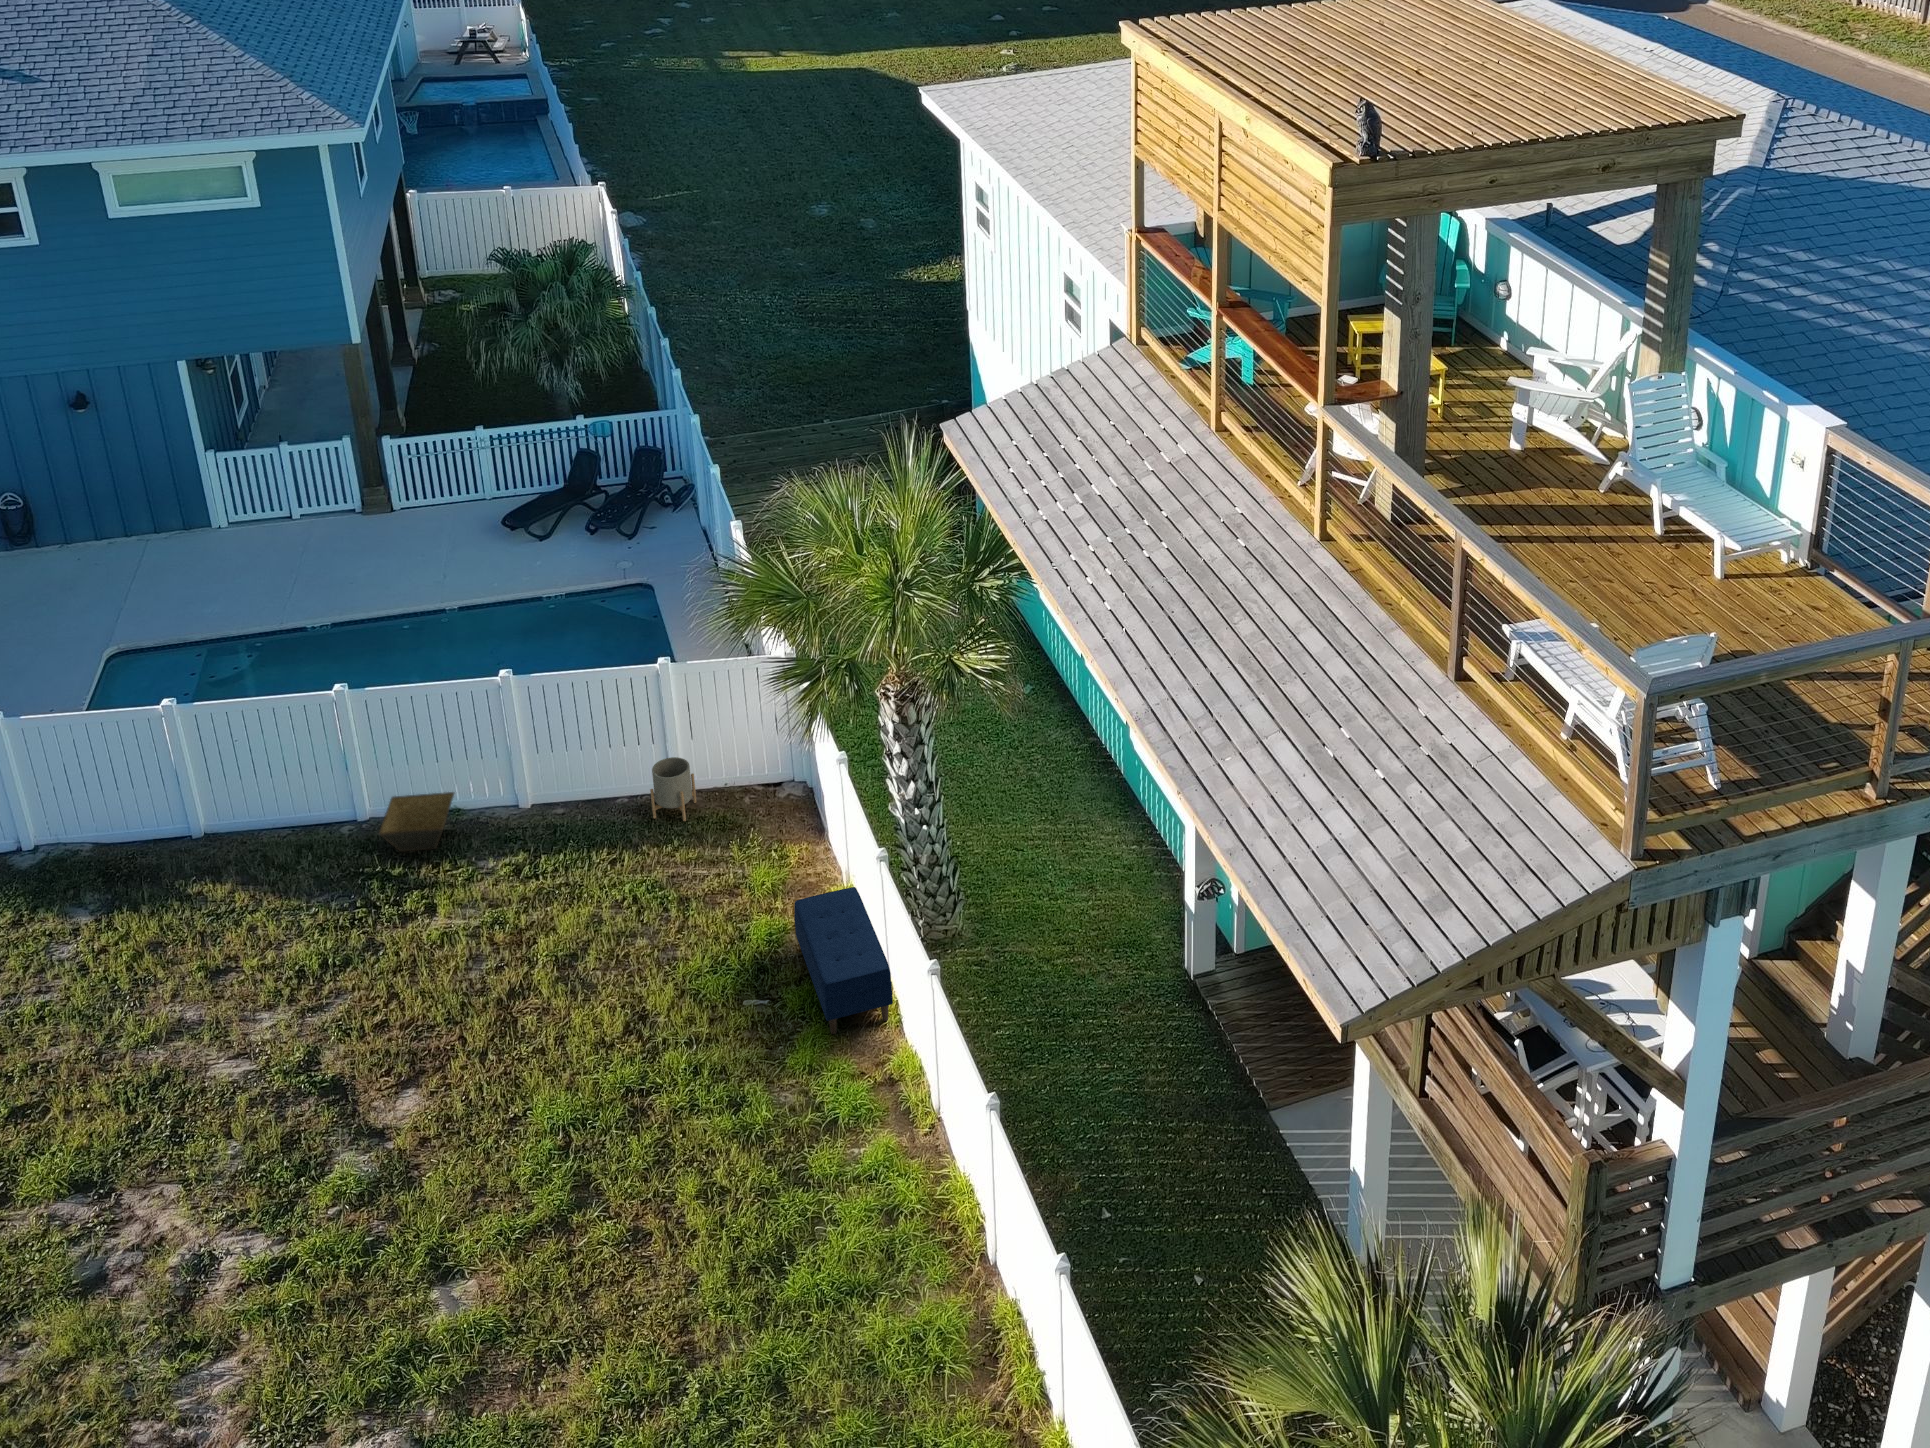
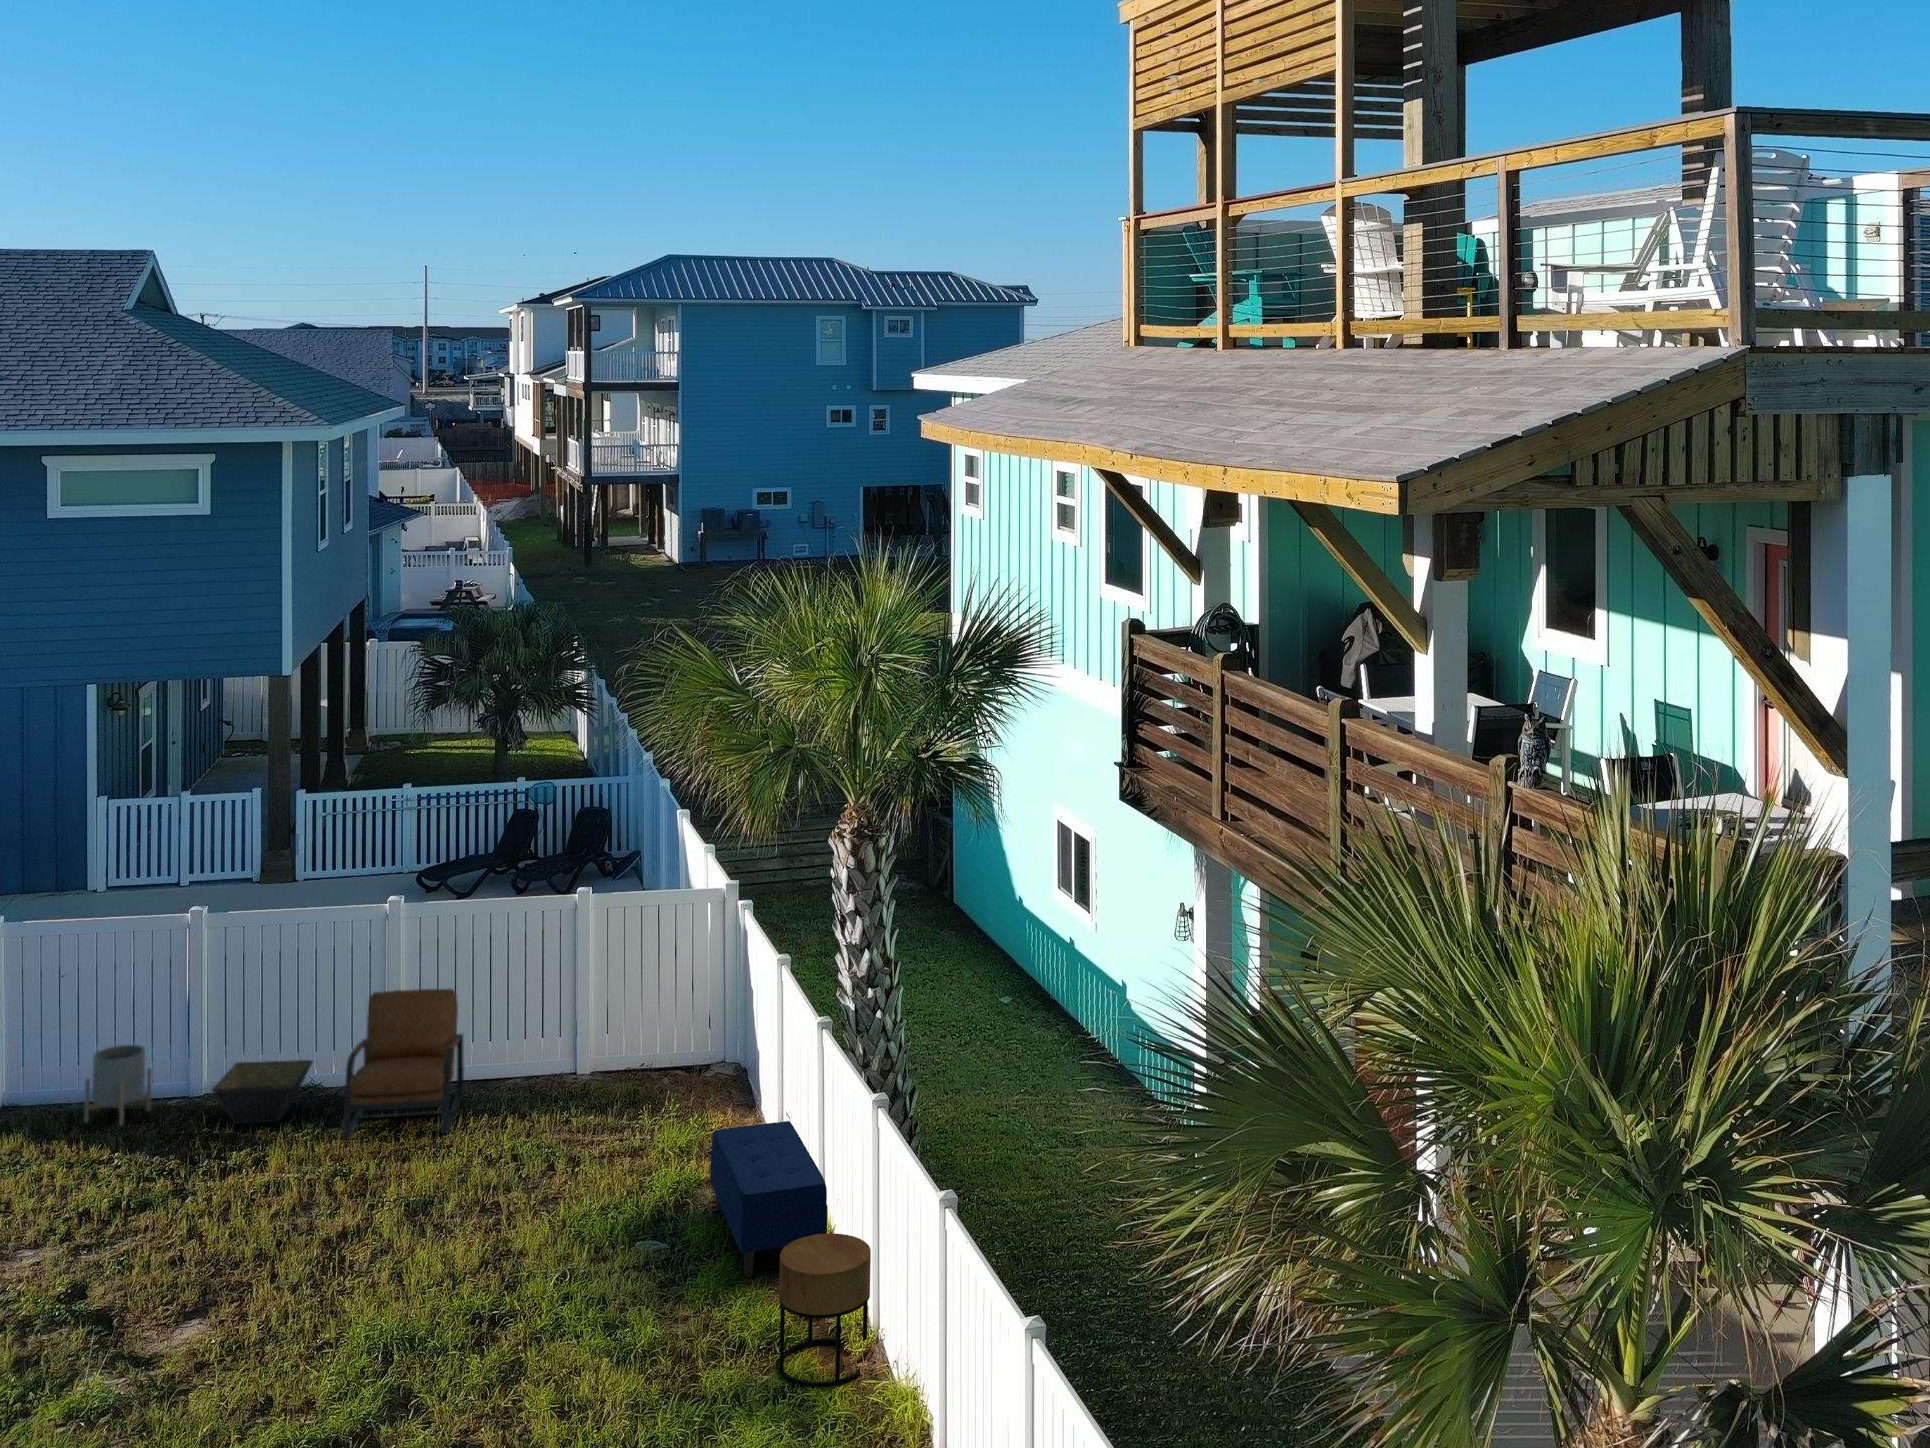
chair: none [486,739,581,871] -> present [342,989,464,1140]
planter: present [650,757,696,821] -> present [84,1045,152,1126]
side table: none [859,1044,932,1160] -> present [778,1233,871,1387]

